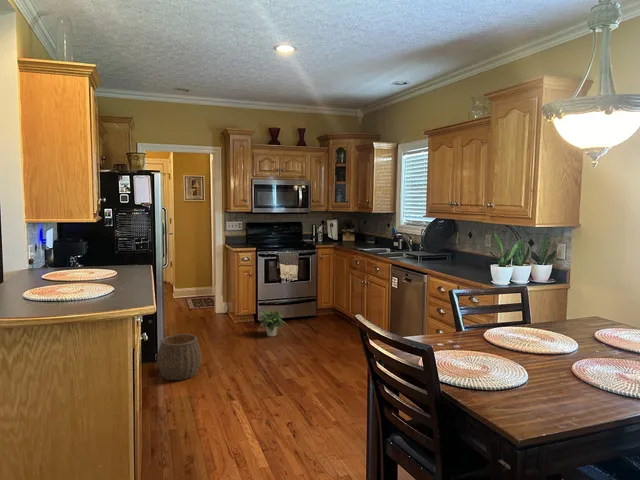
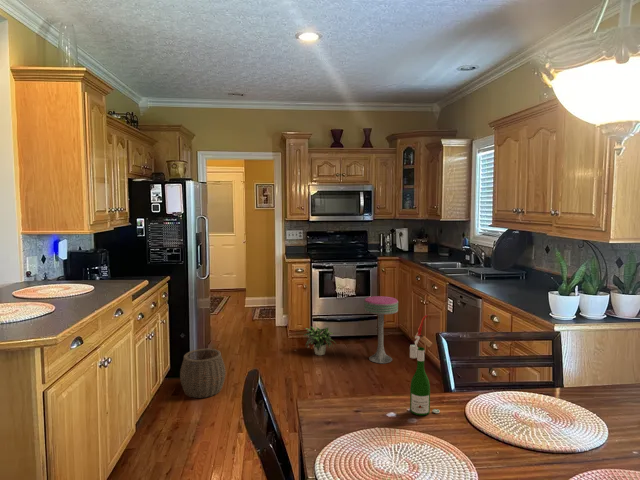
wine bottle: none [447,274,468,343] -> present [410,315,440,415]
bar stool: none [313,280,343,339] -> present [364,296,398,363]

